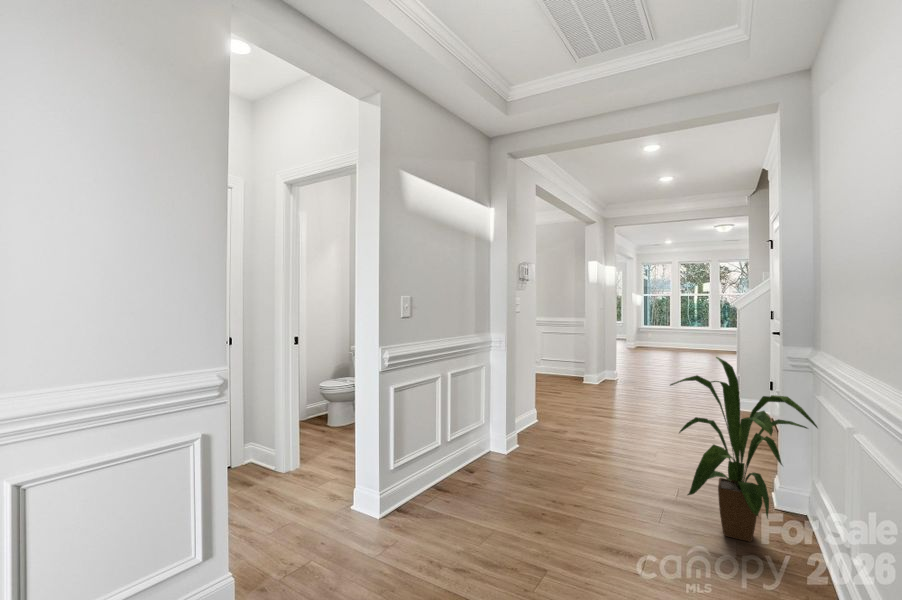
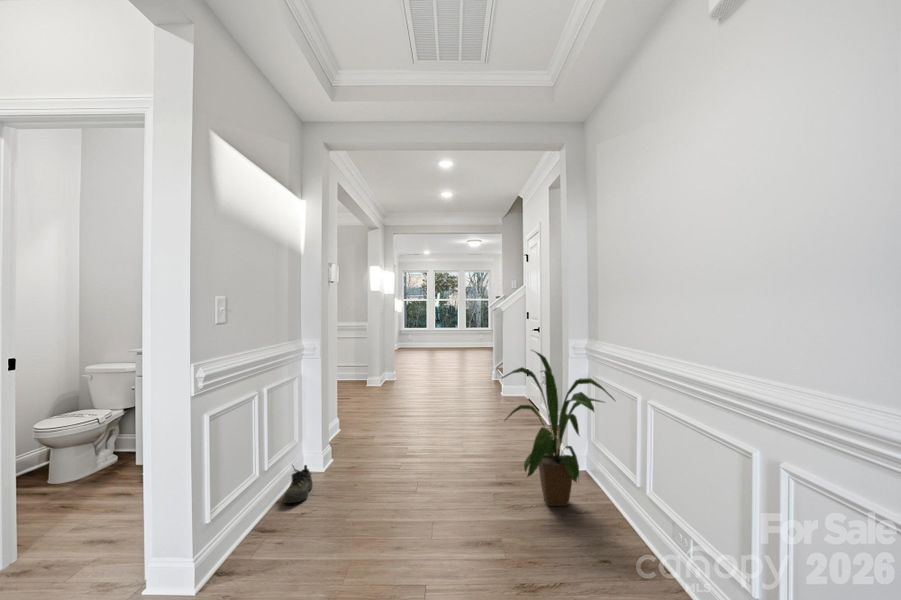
shoe: none [464,440,492,473] -> present [283,465,313,503]

